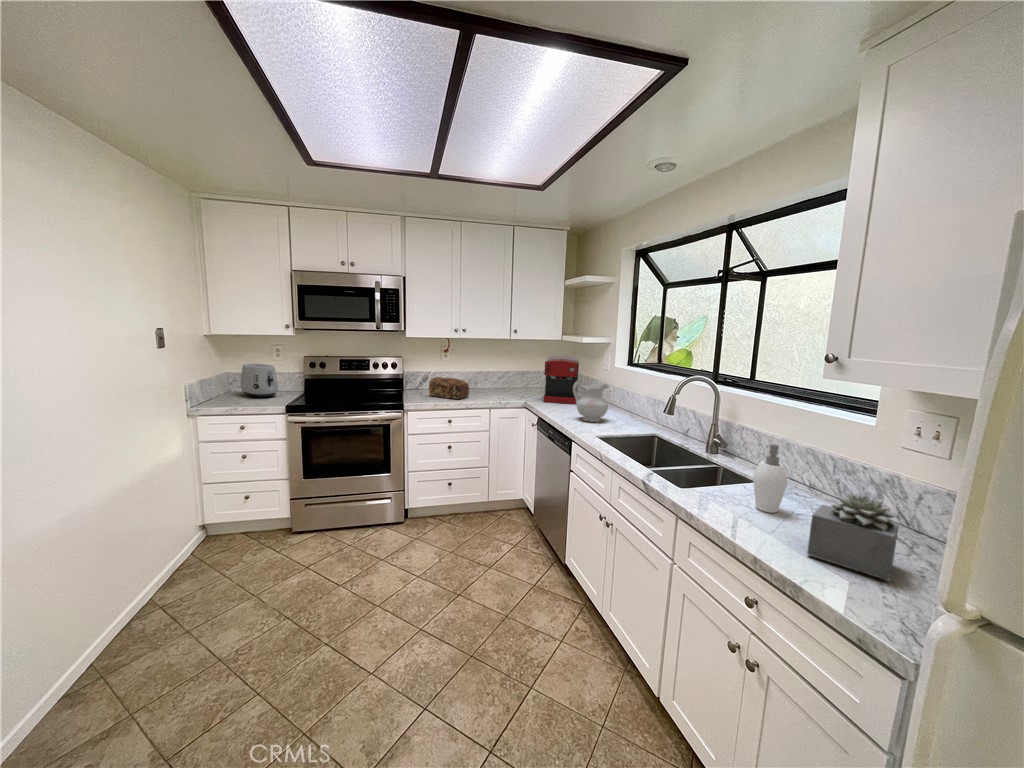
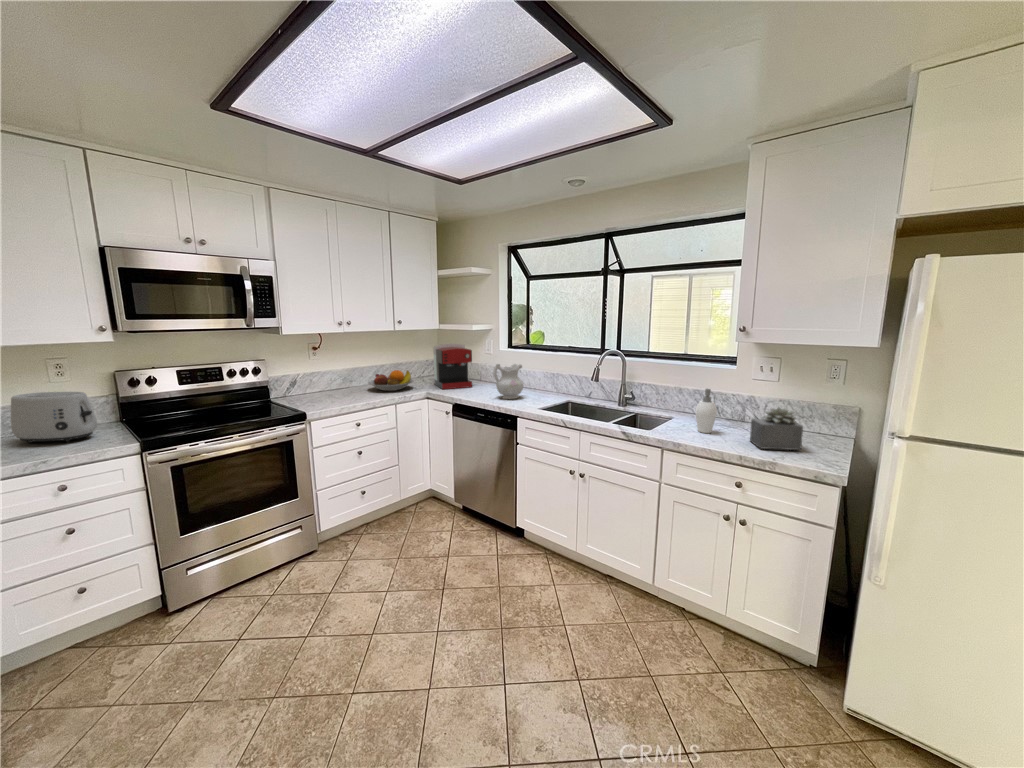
bread loaf: present [429,377,469,399] -> none [319,378,365,401]
fruit bowl: none [480,377,523,397] -> present [368,370,413,391]

